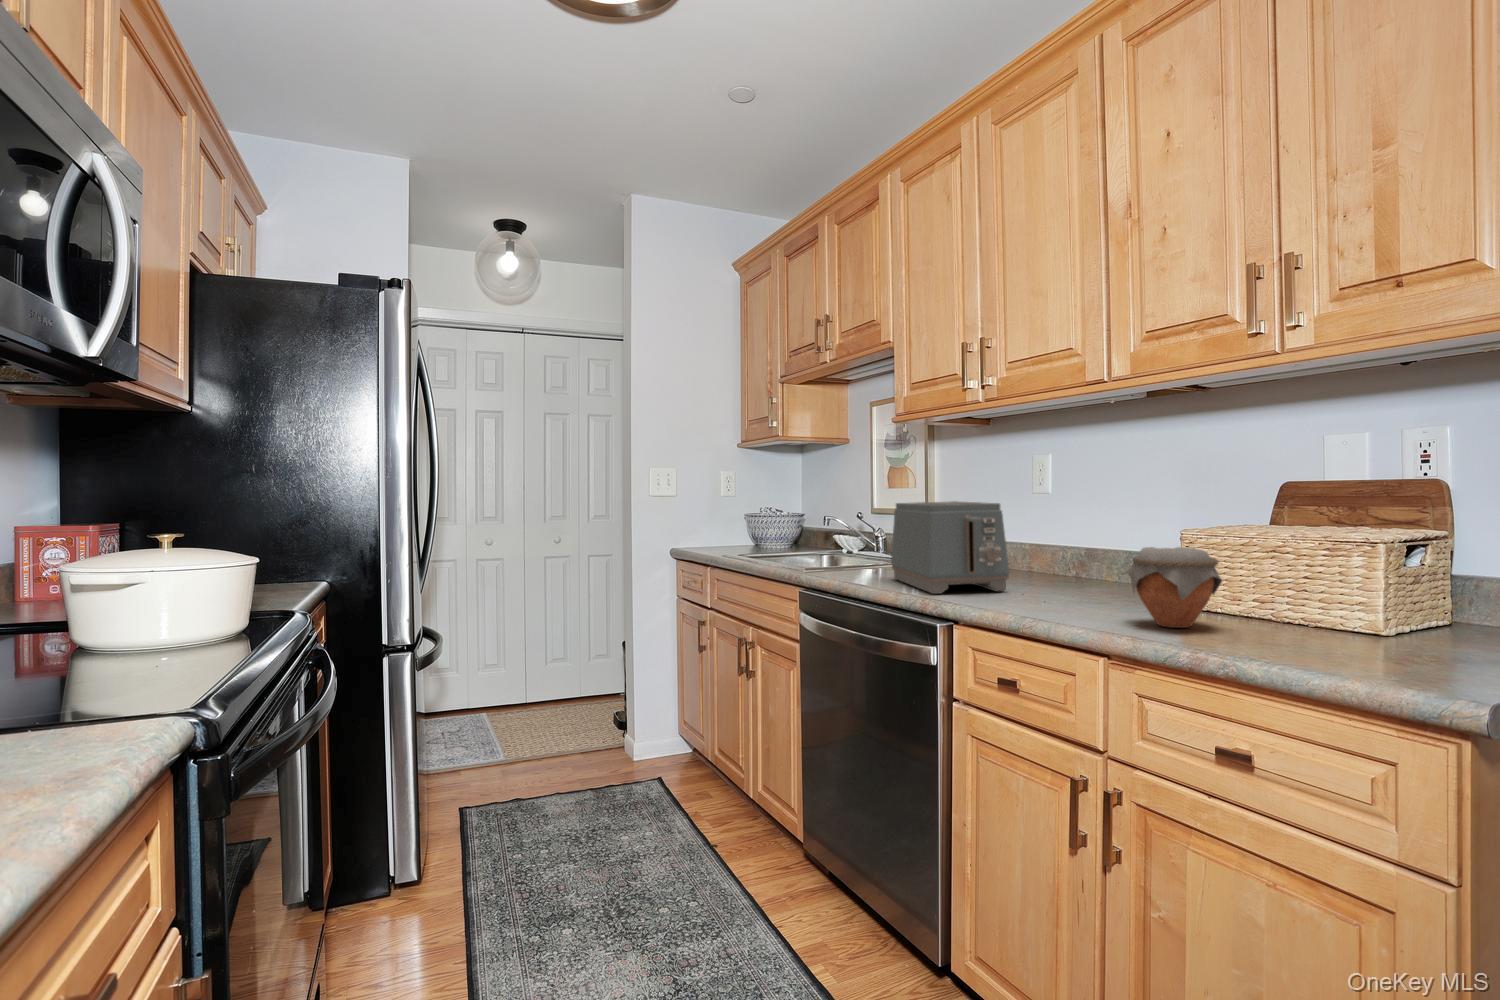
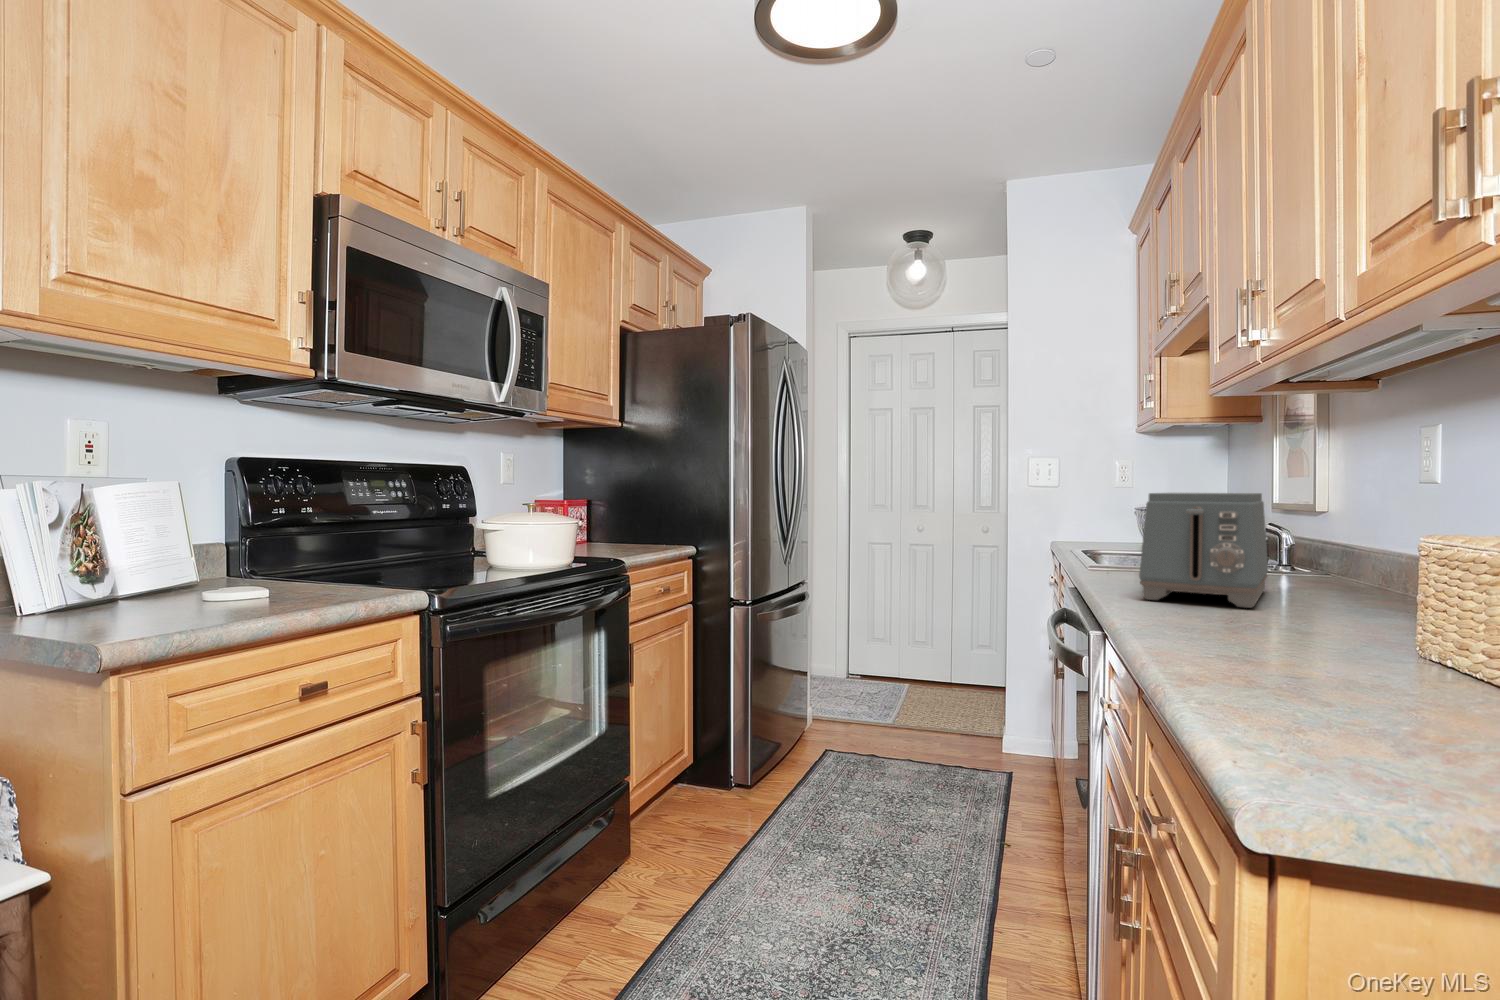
jar: present [1126,547,1222,628] -> none [1245,552,1385,668]

